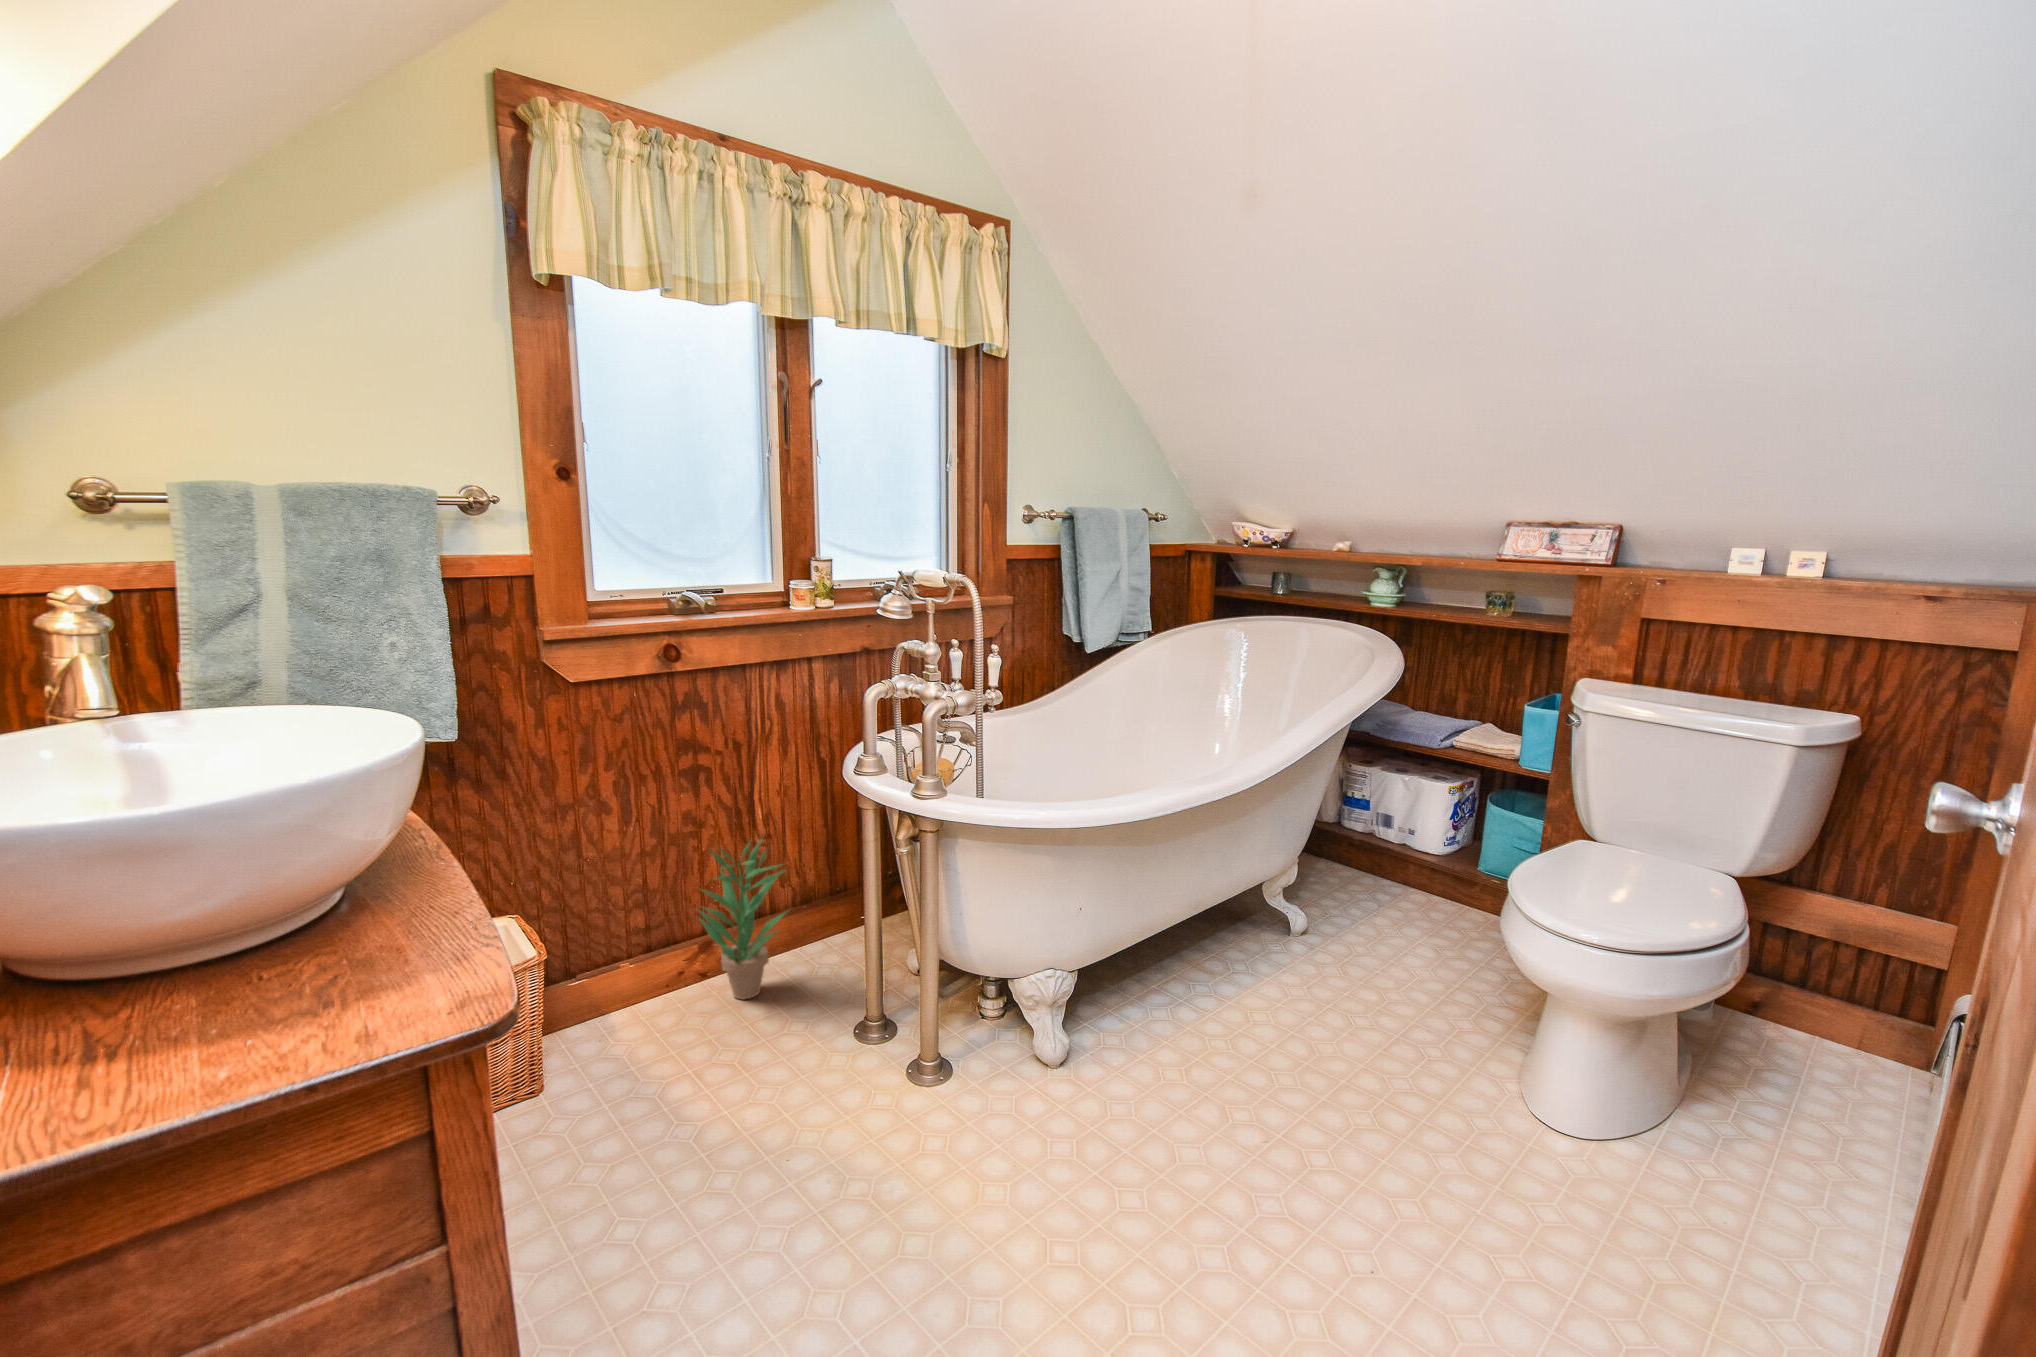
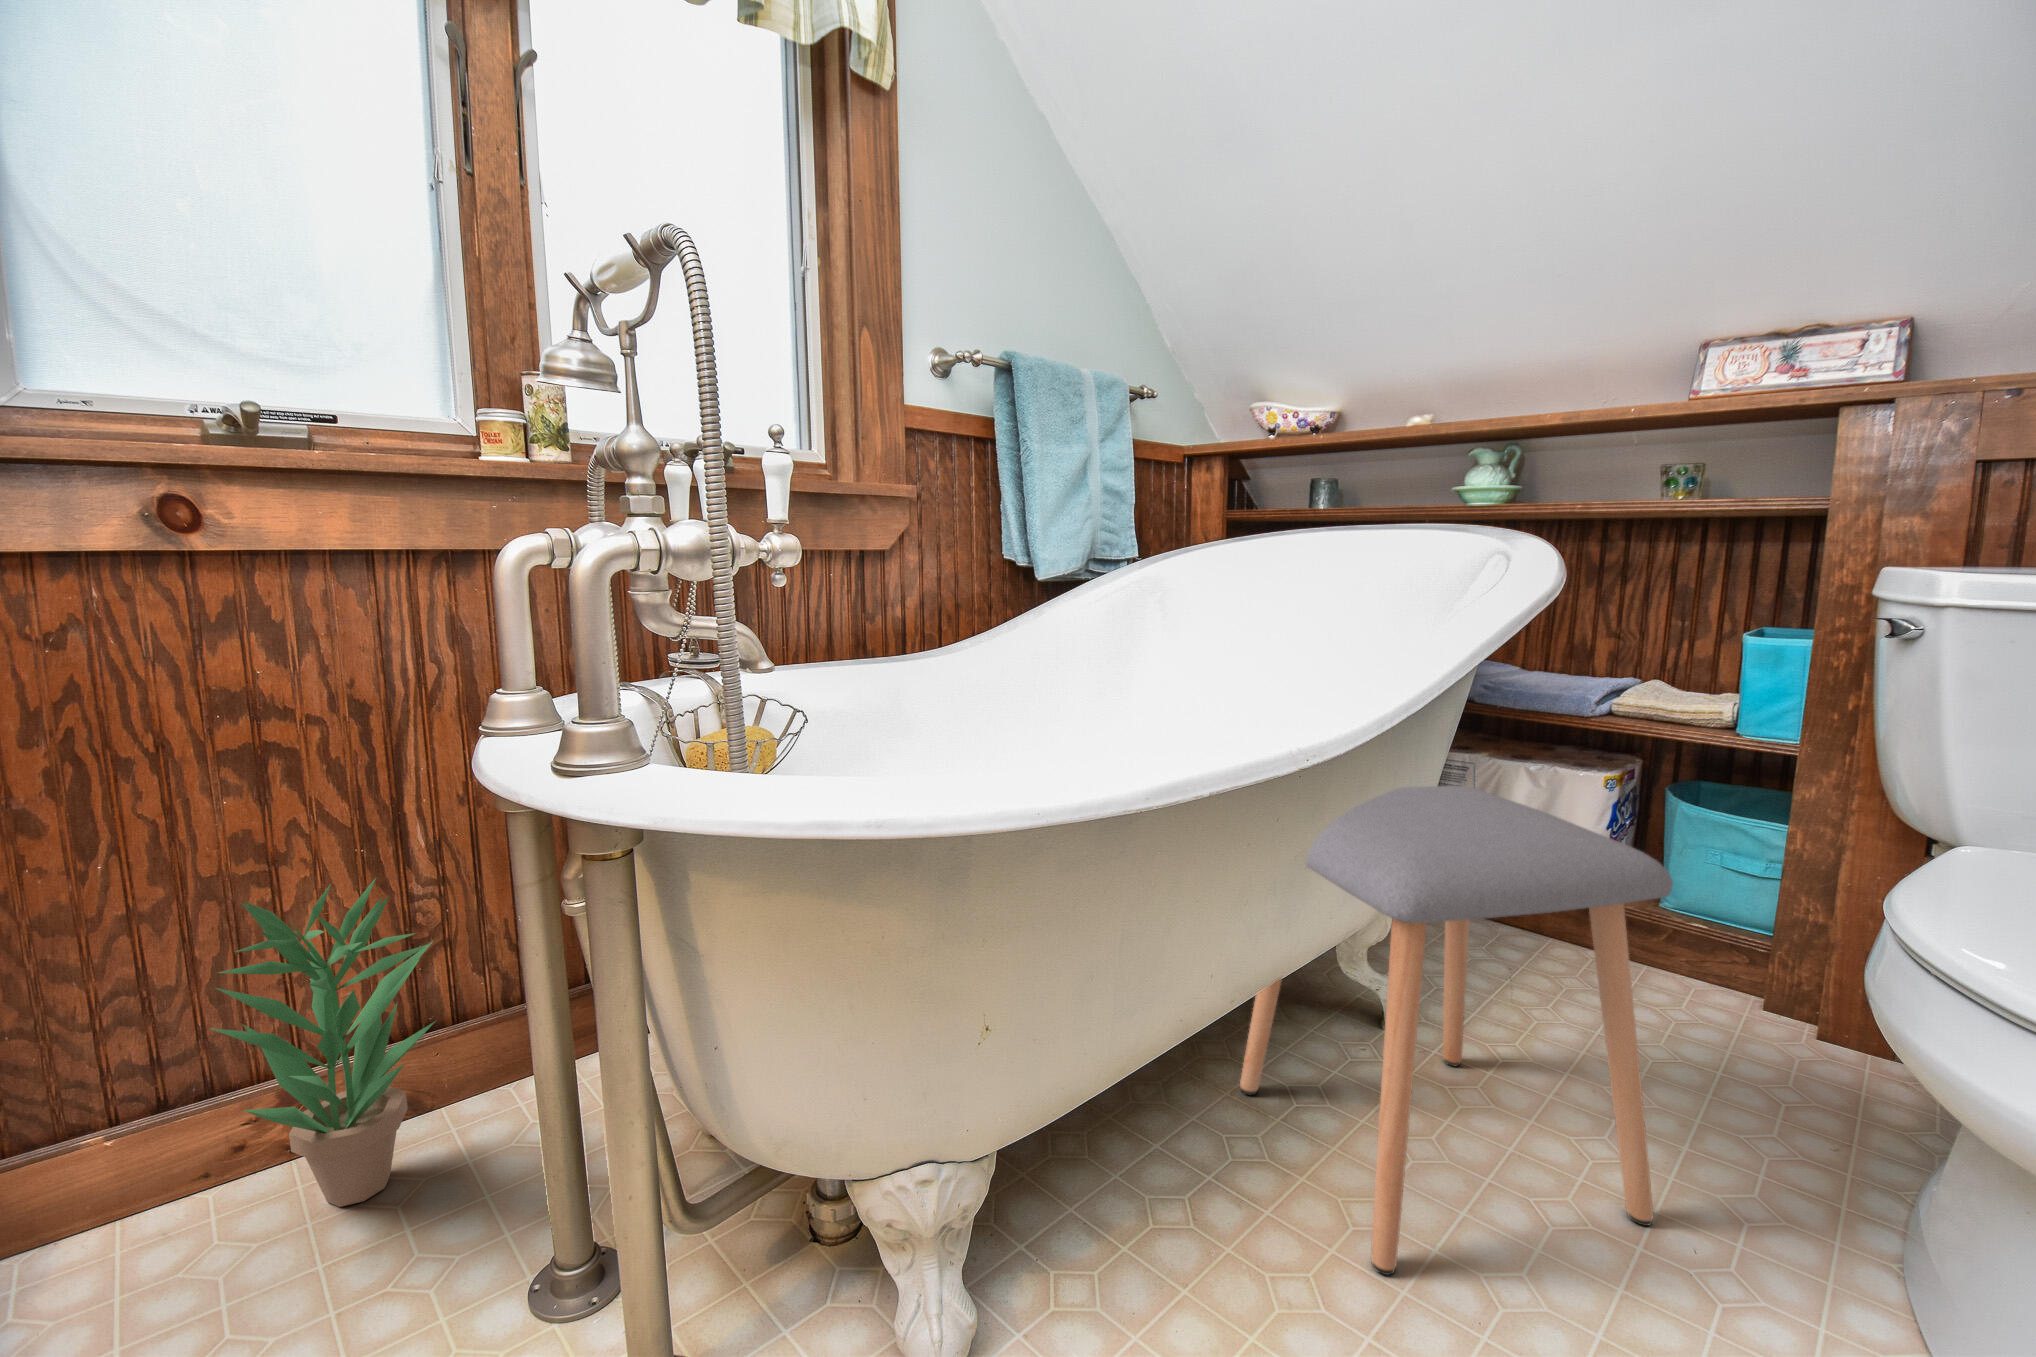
stool: none [1203,799,1414,1038] -> present [1240,786,1673,1275]

